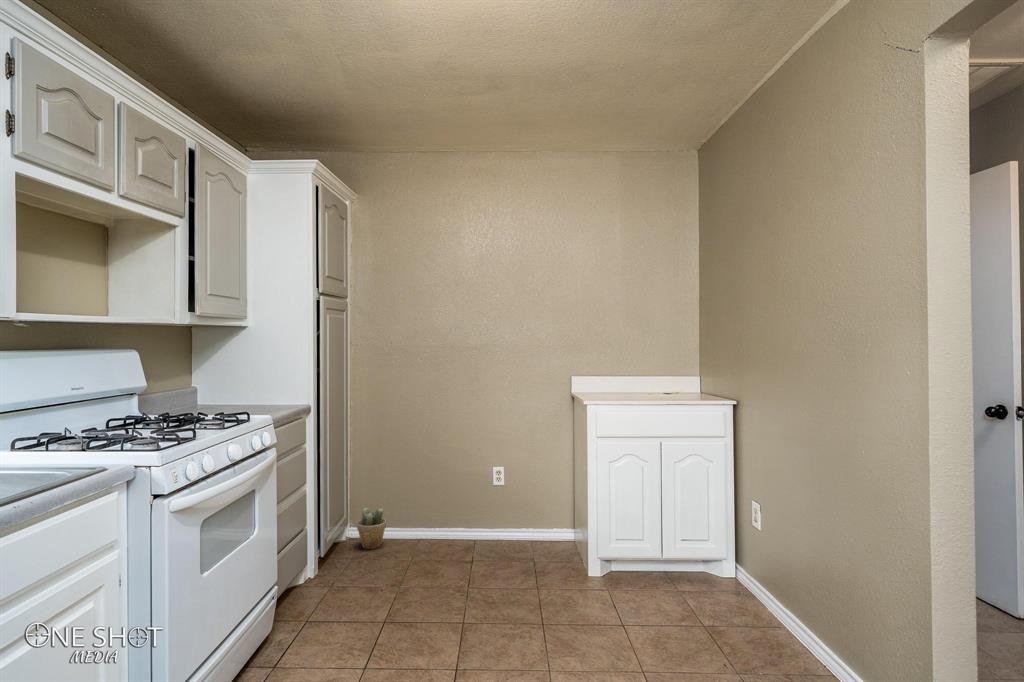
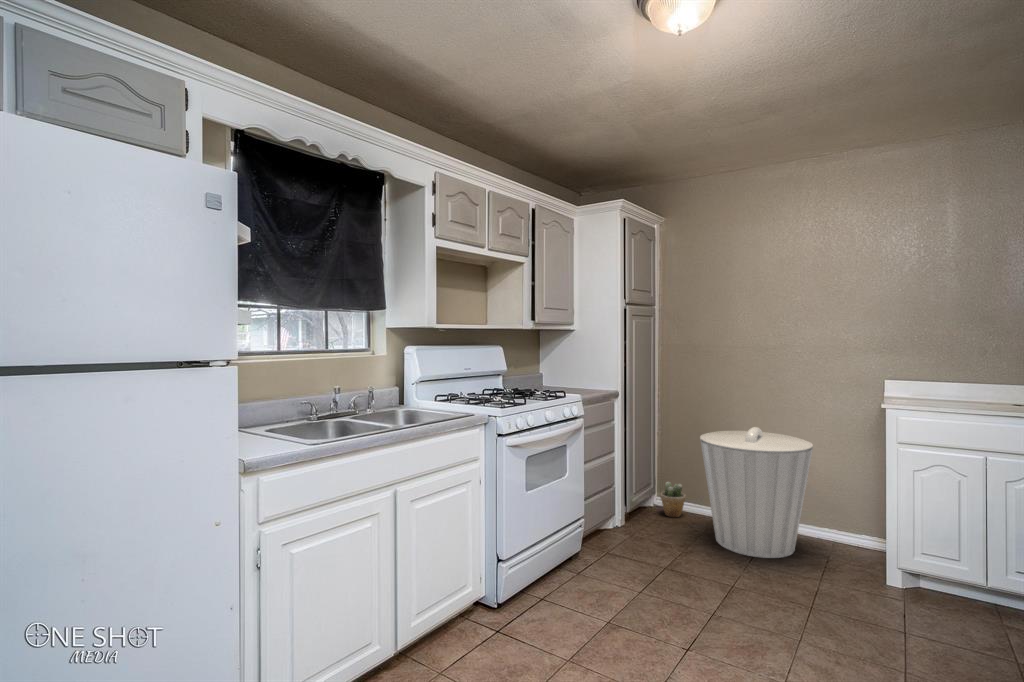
trash can: none [409,434,521,577] -> present [700,427,813,558]

